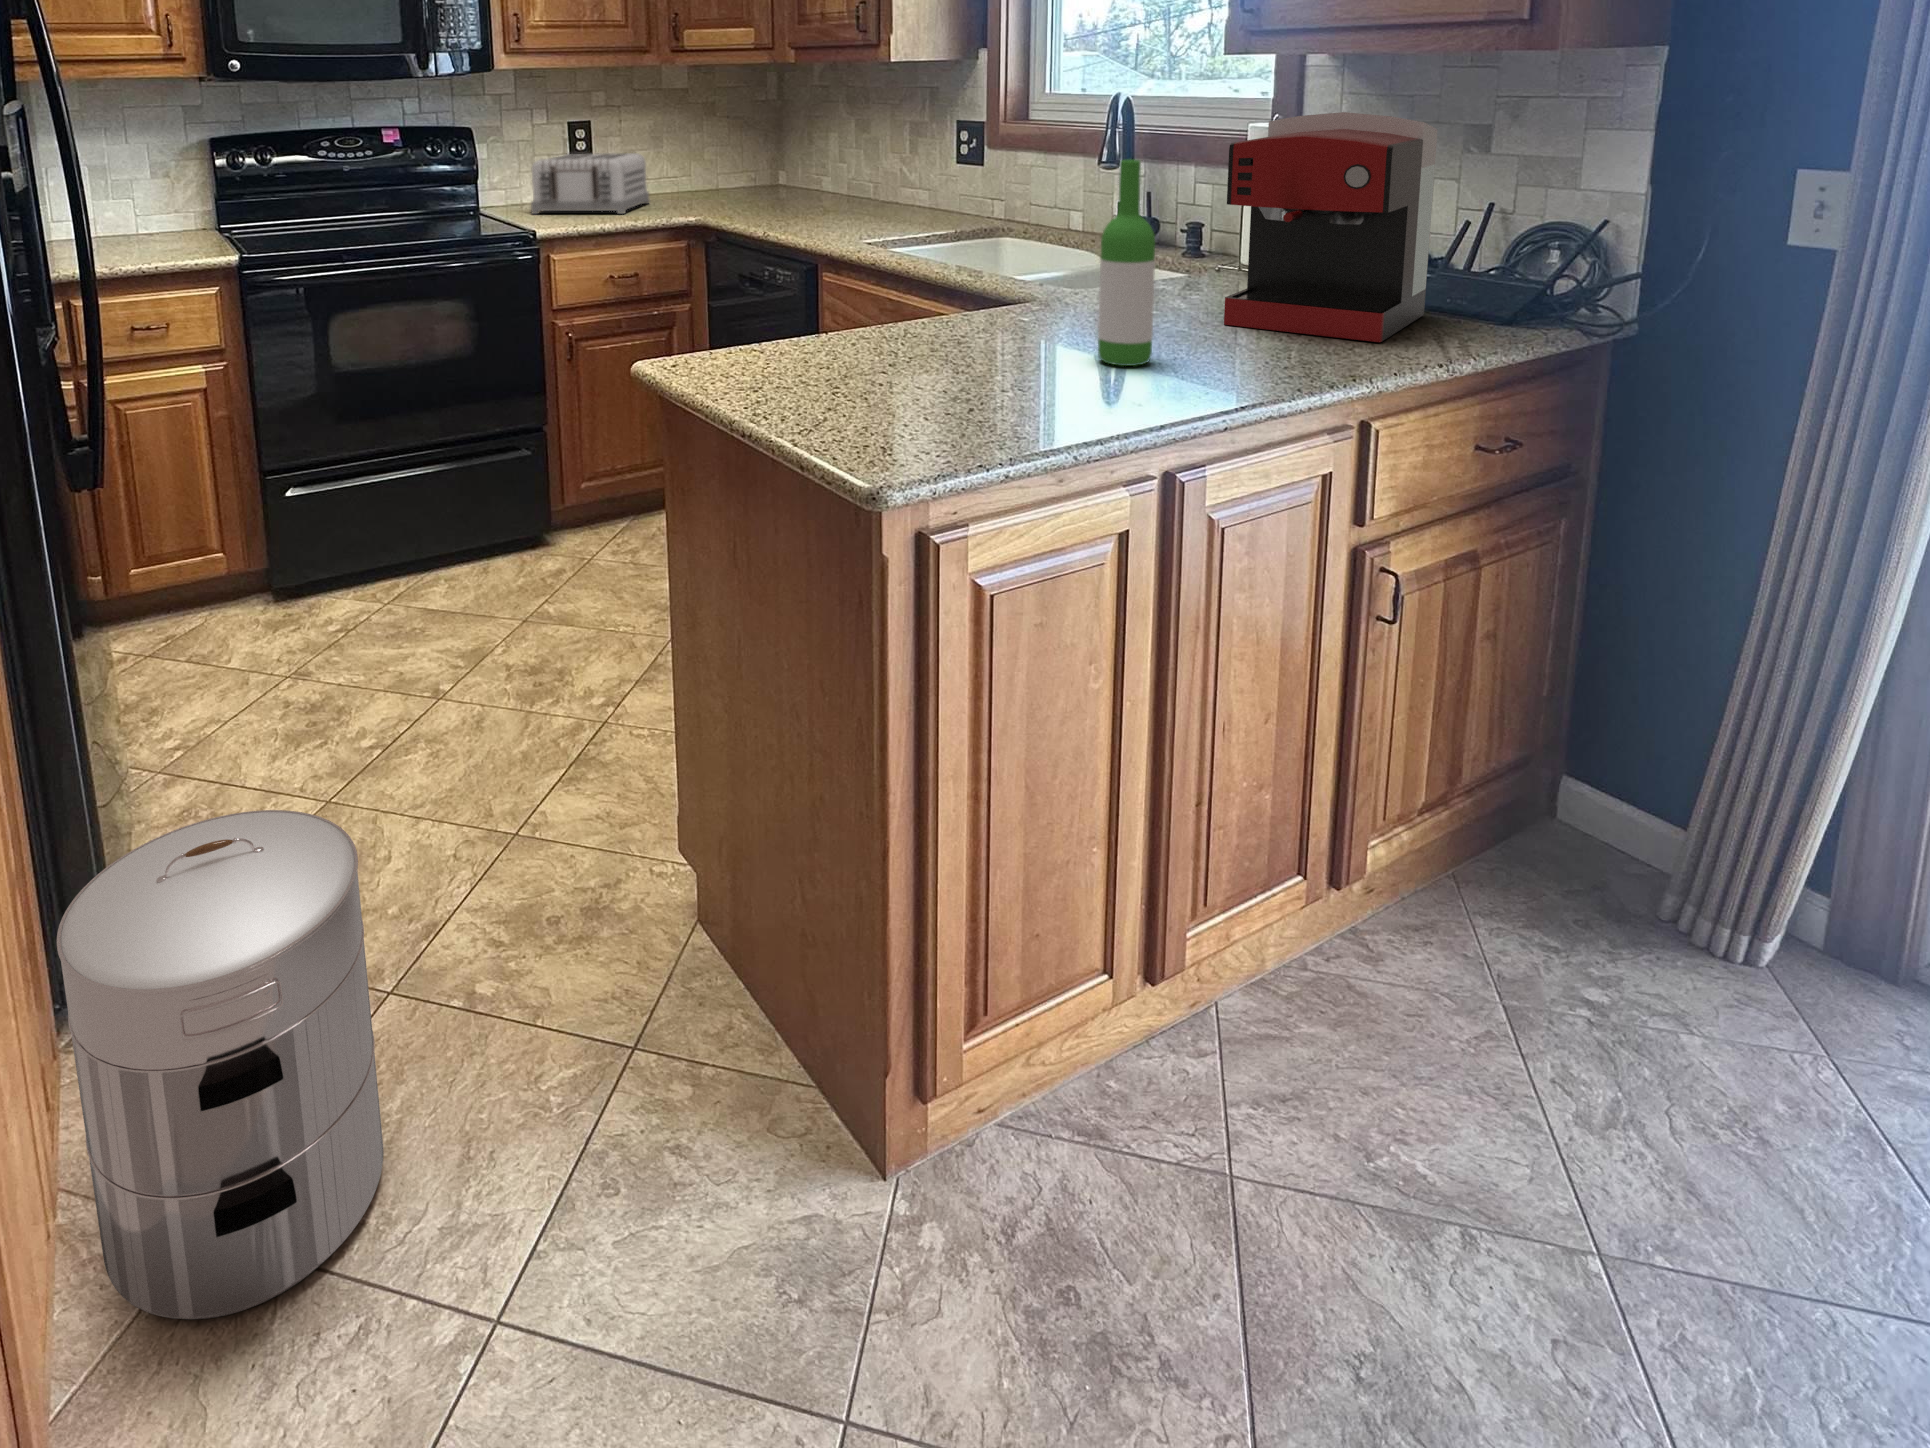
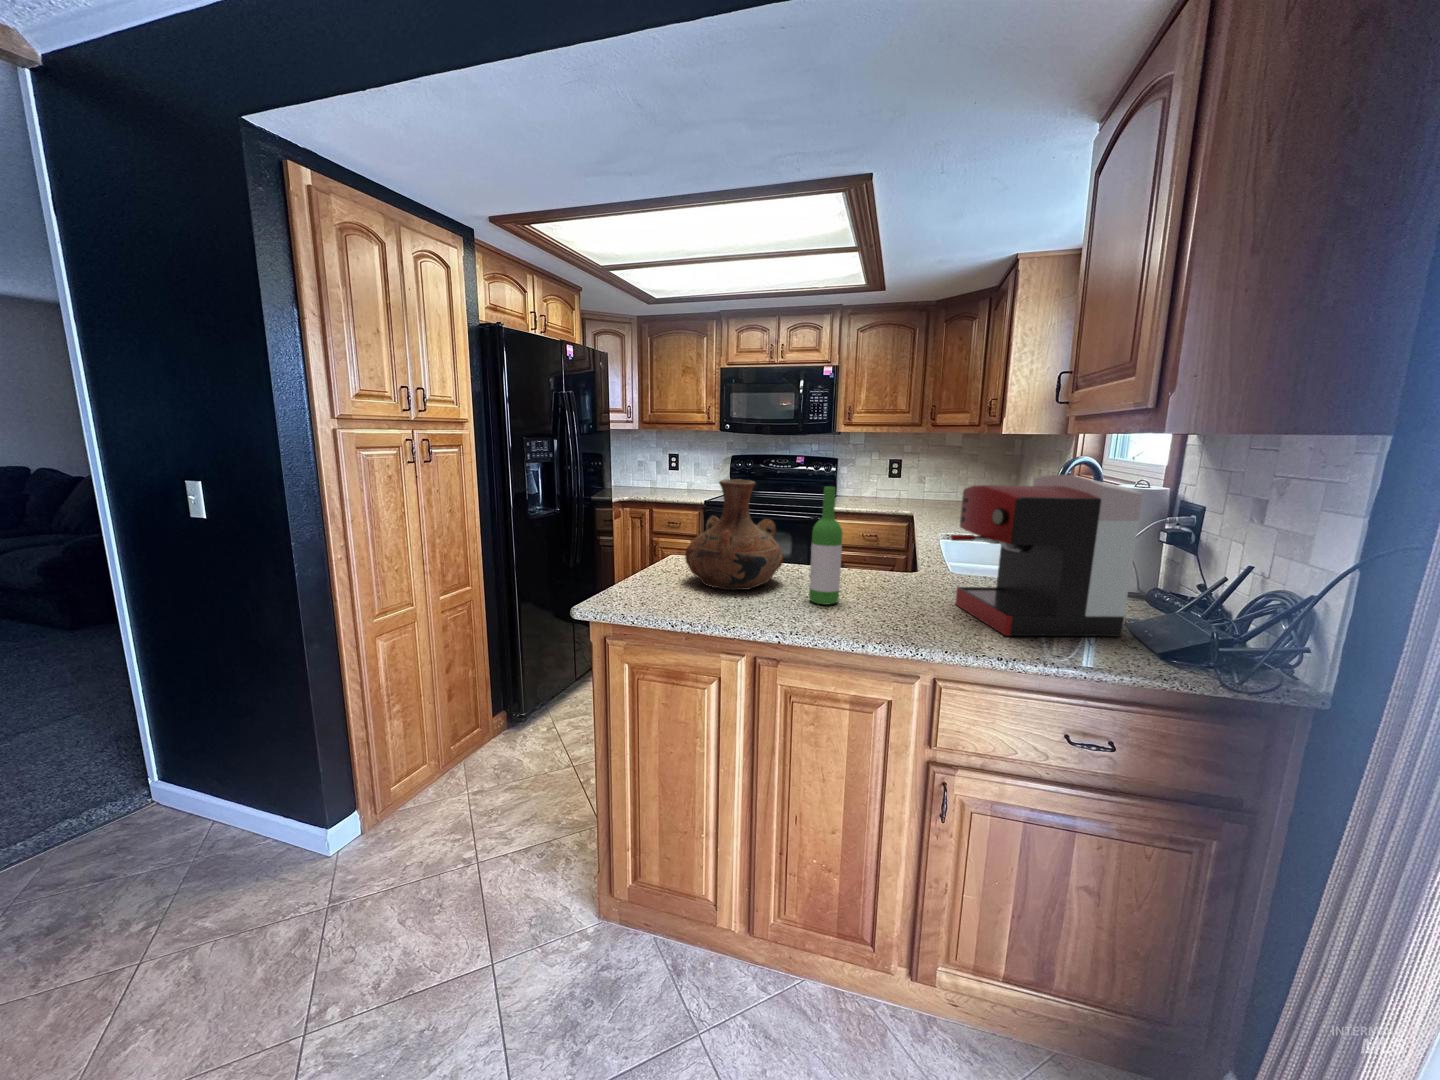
toaster: present [531,153,650,214] -> none [853,475,921,506]
vase: none [838,166,1032,388] -> present [685,479,783,590]
waste bin: present [57,810,383,1319] -> none [426,669,526,818]

